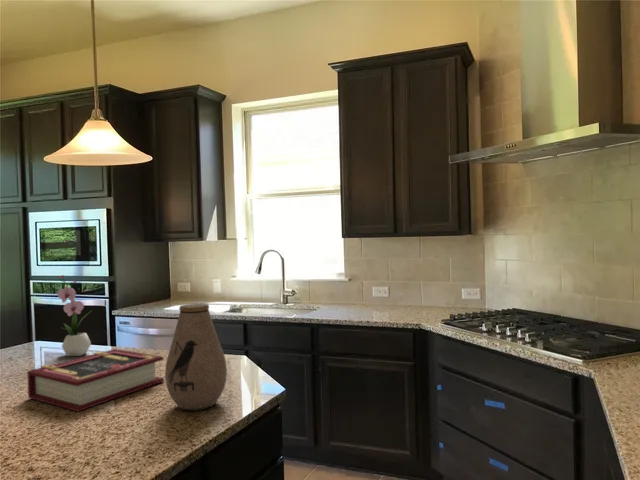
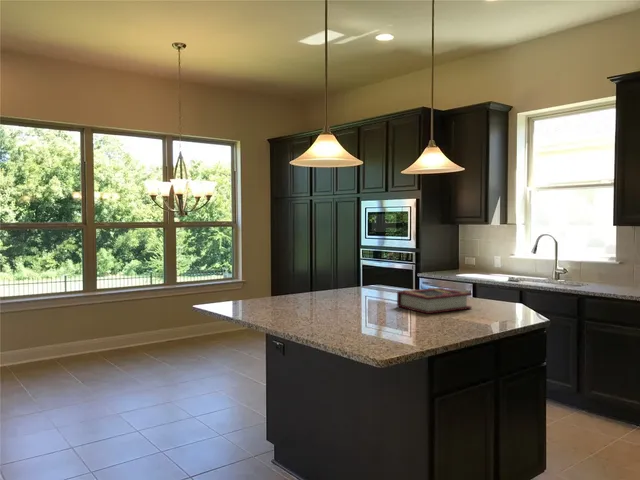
flower arrangement: present [57,275,91,356] -> none [402,242,420,293]
vase: present [165,303,227,411] -> none [478,259,515,321]

